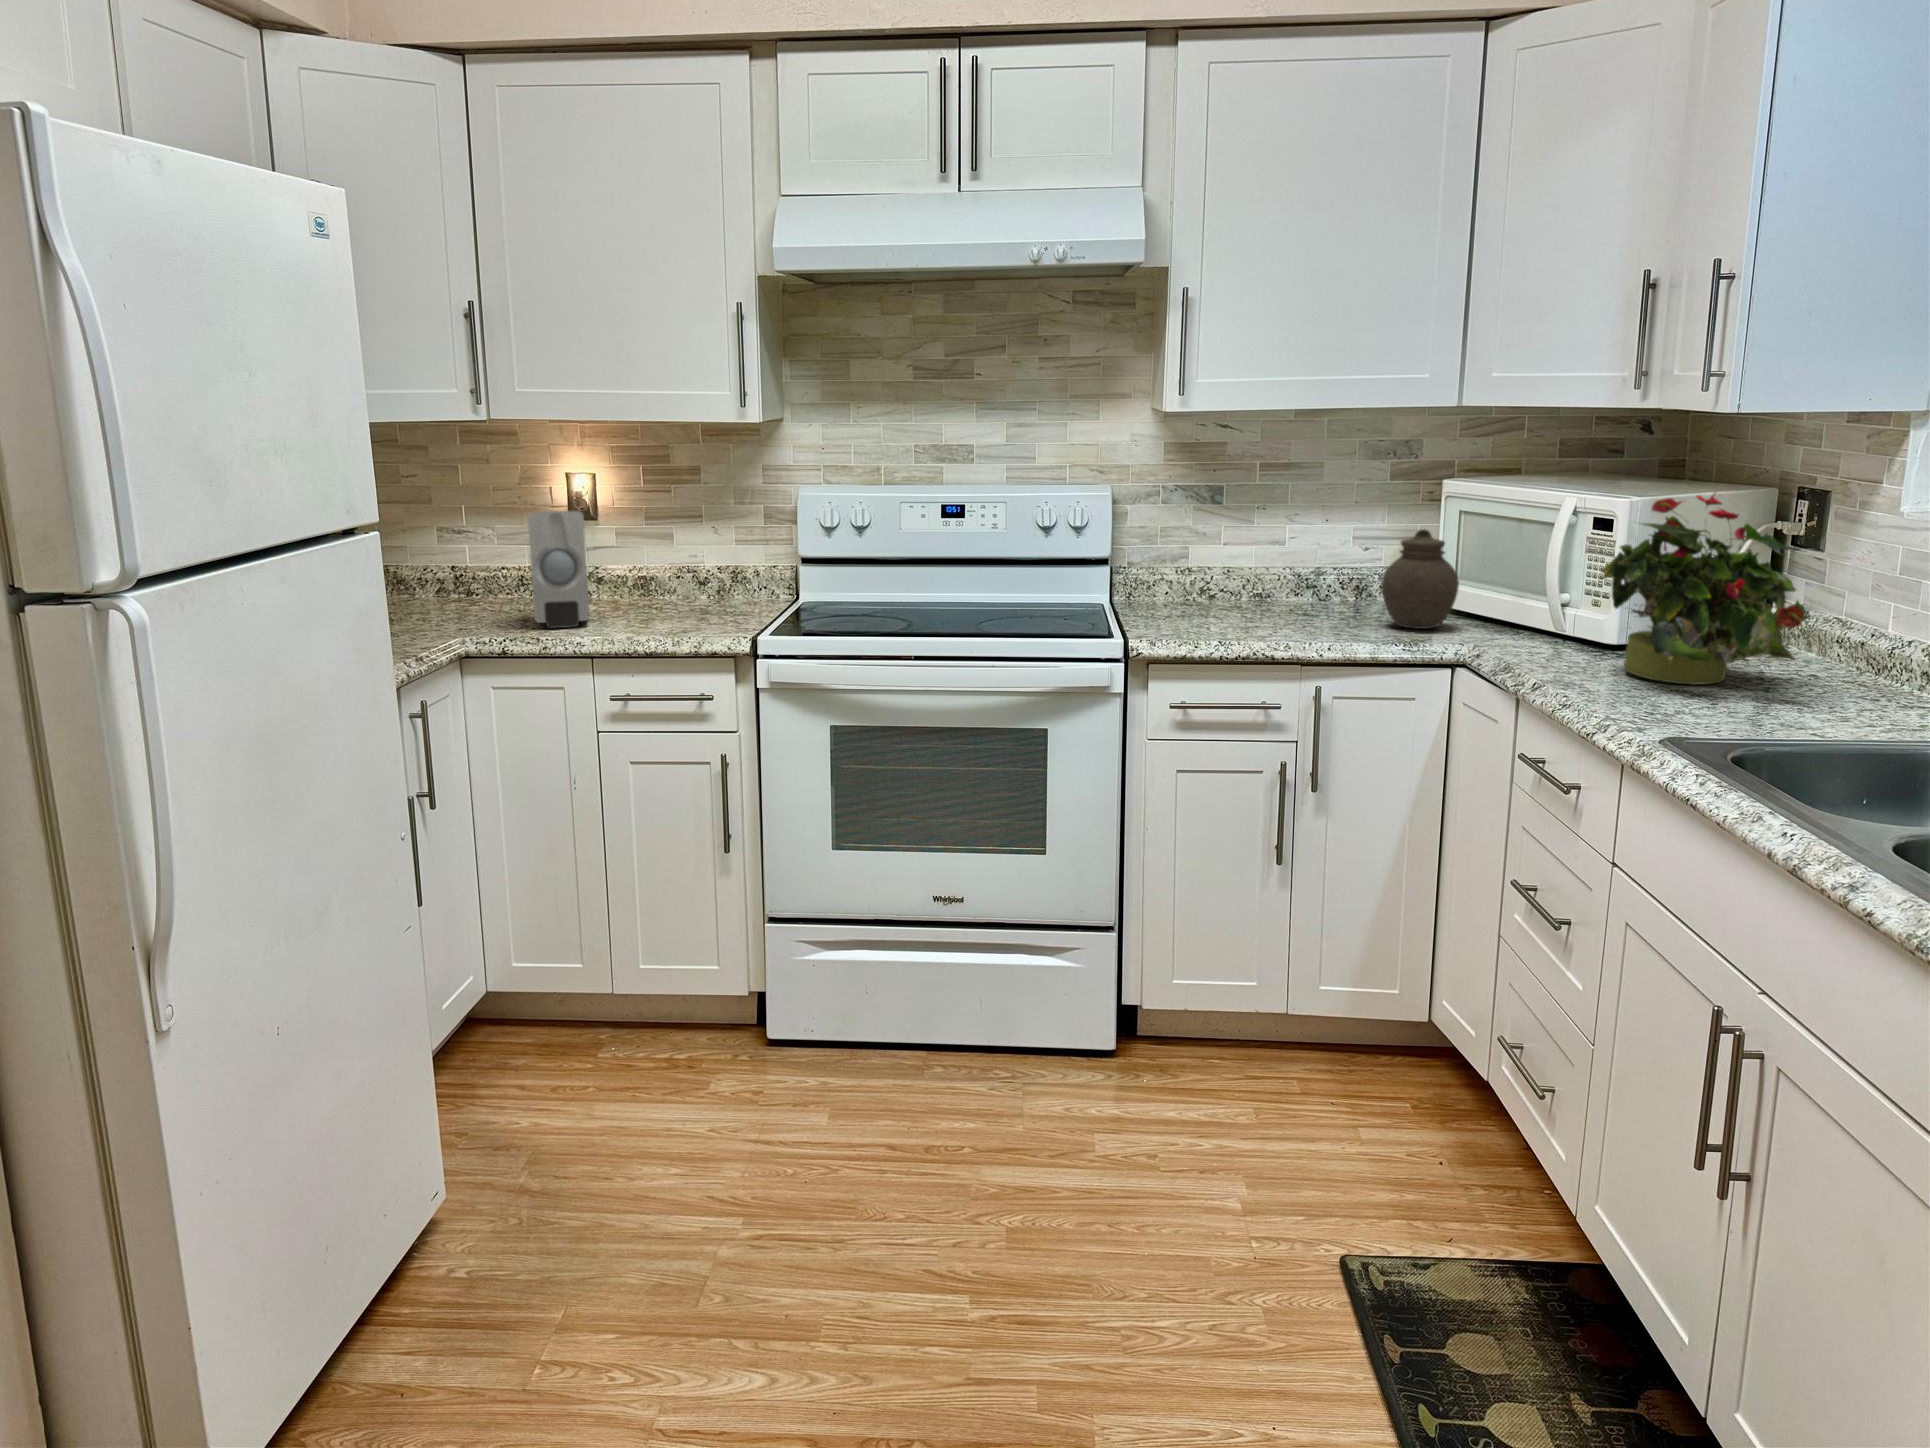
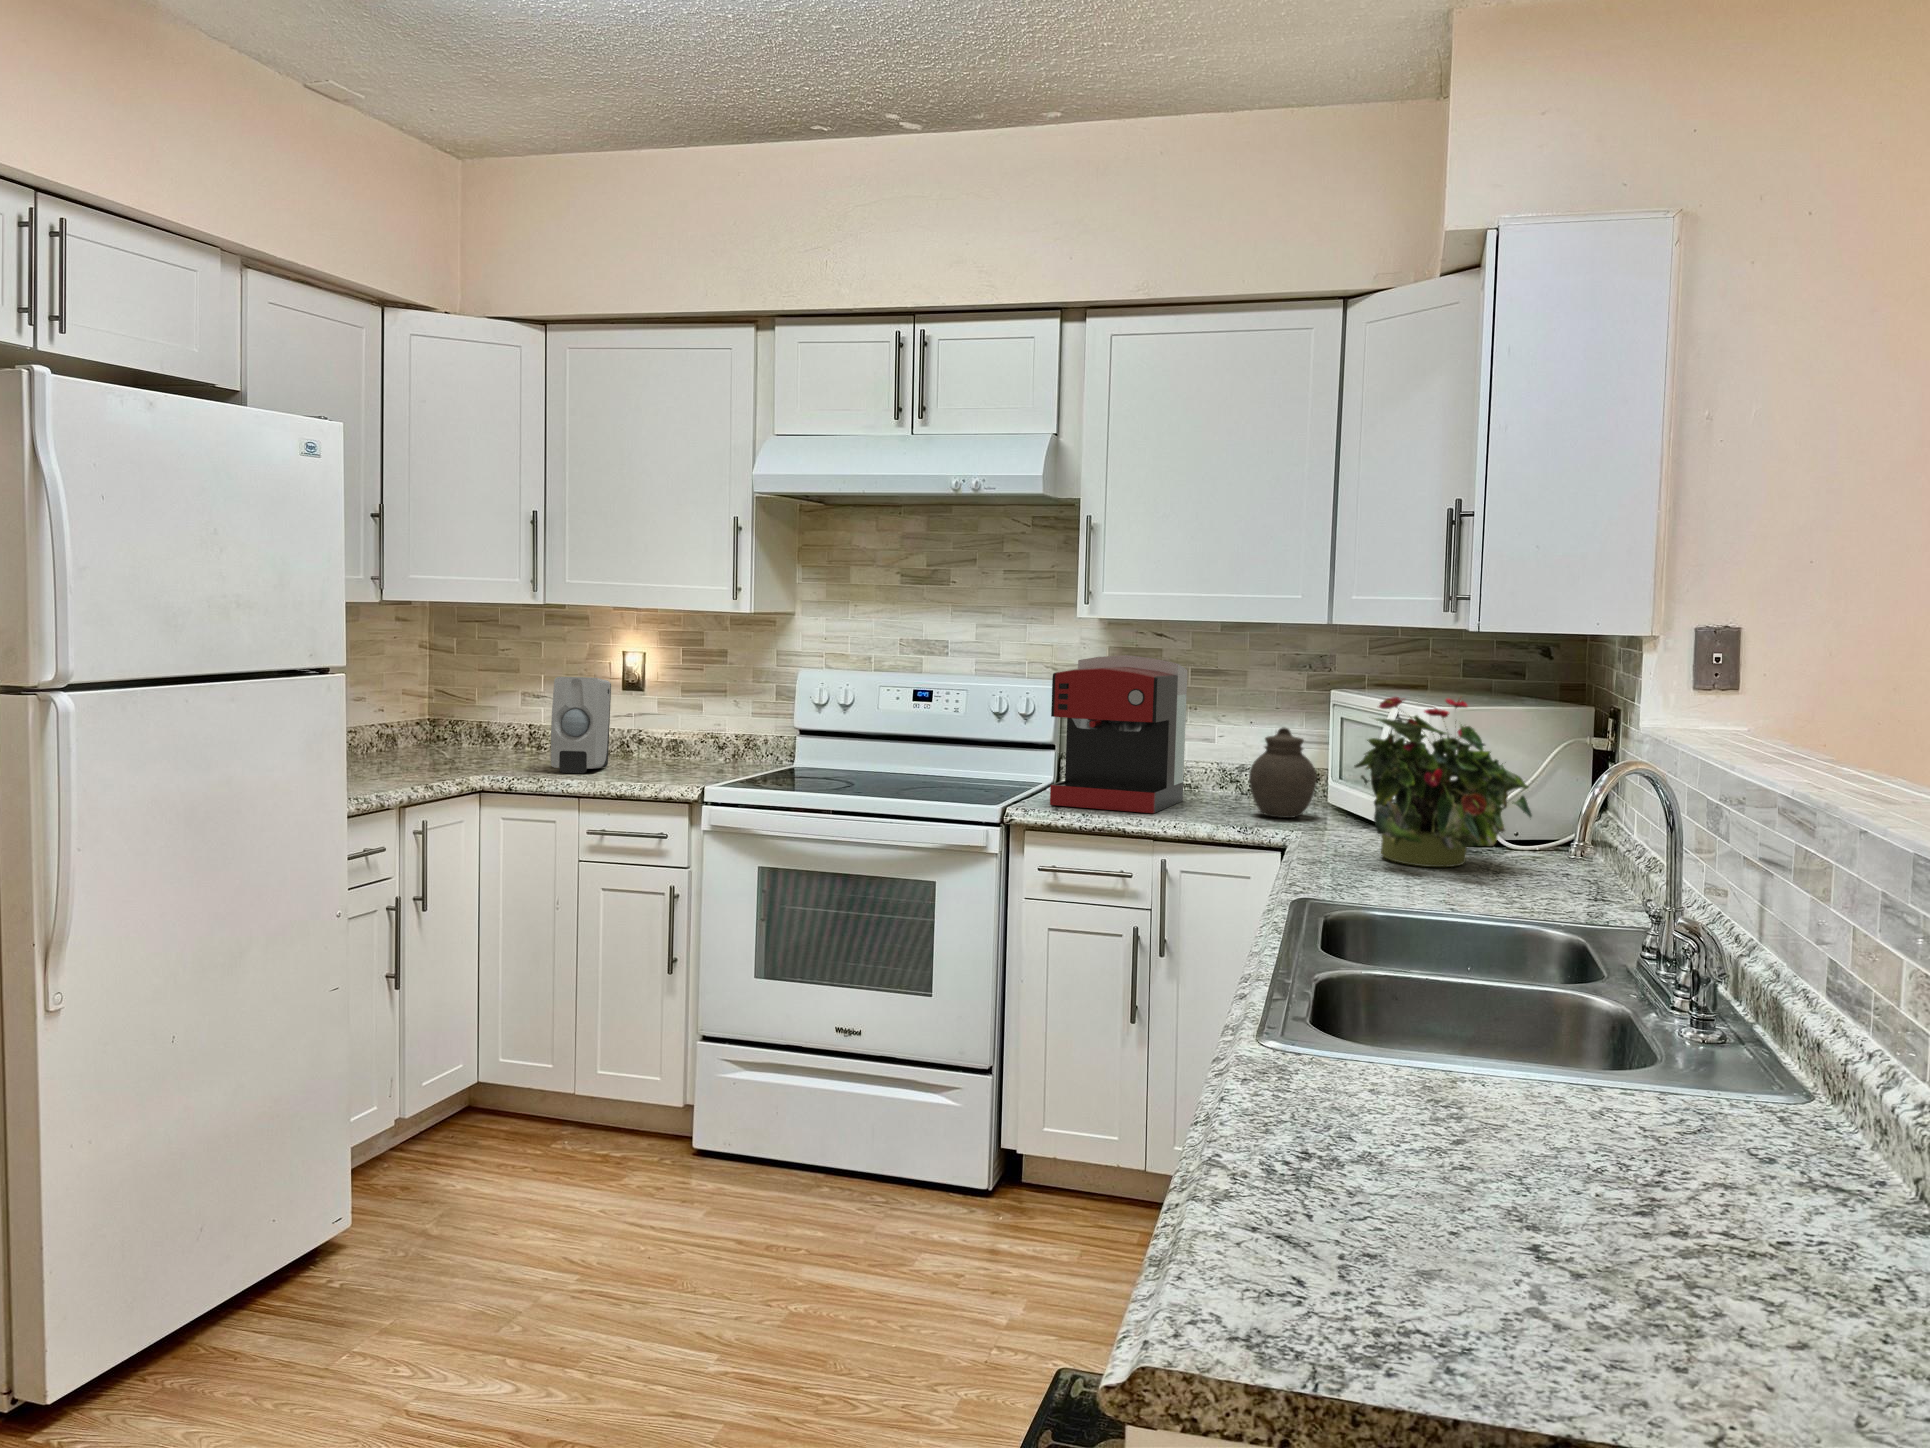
coffee maker: none [1164,455,1297,634] -> present [1050,655,1187,813]

